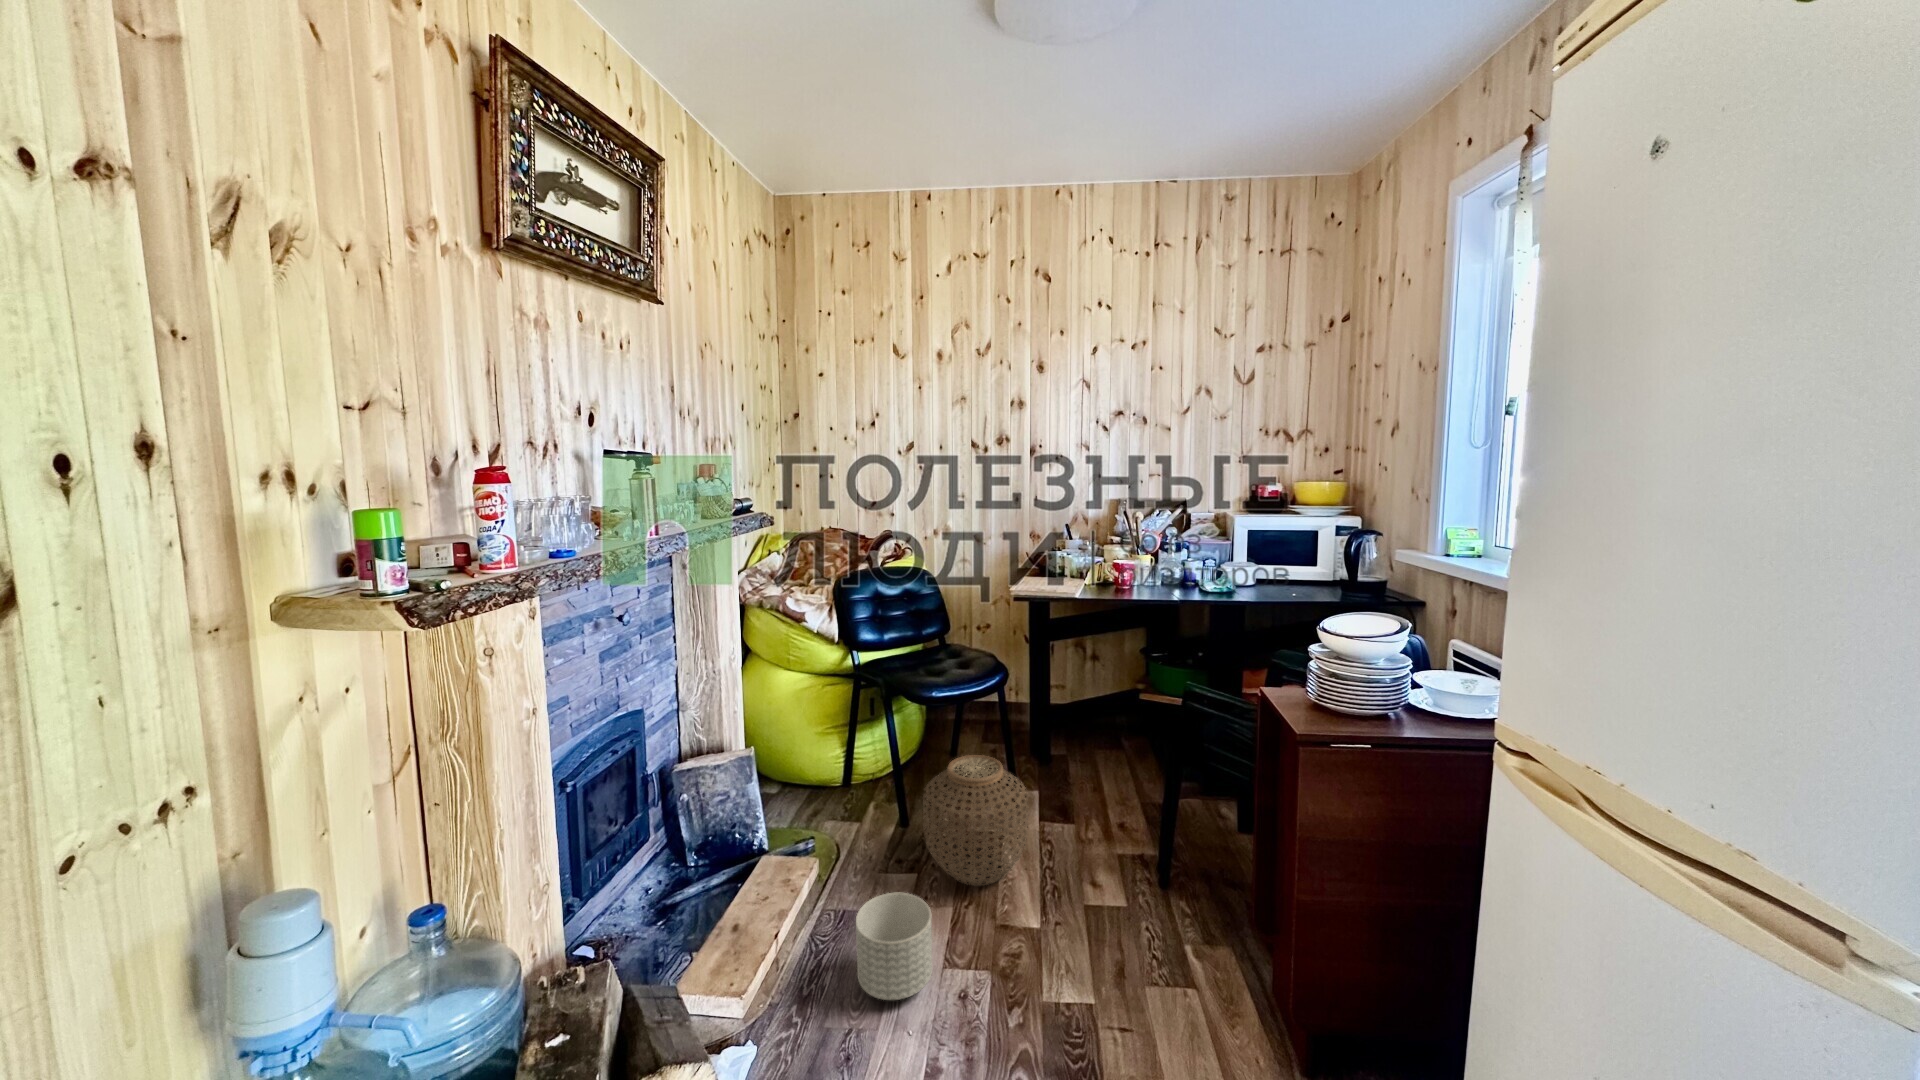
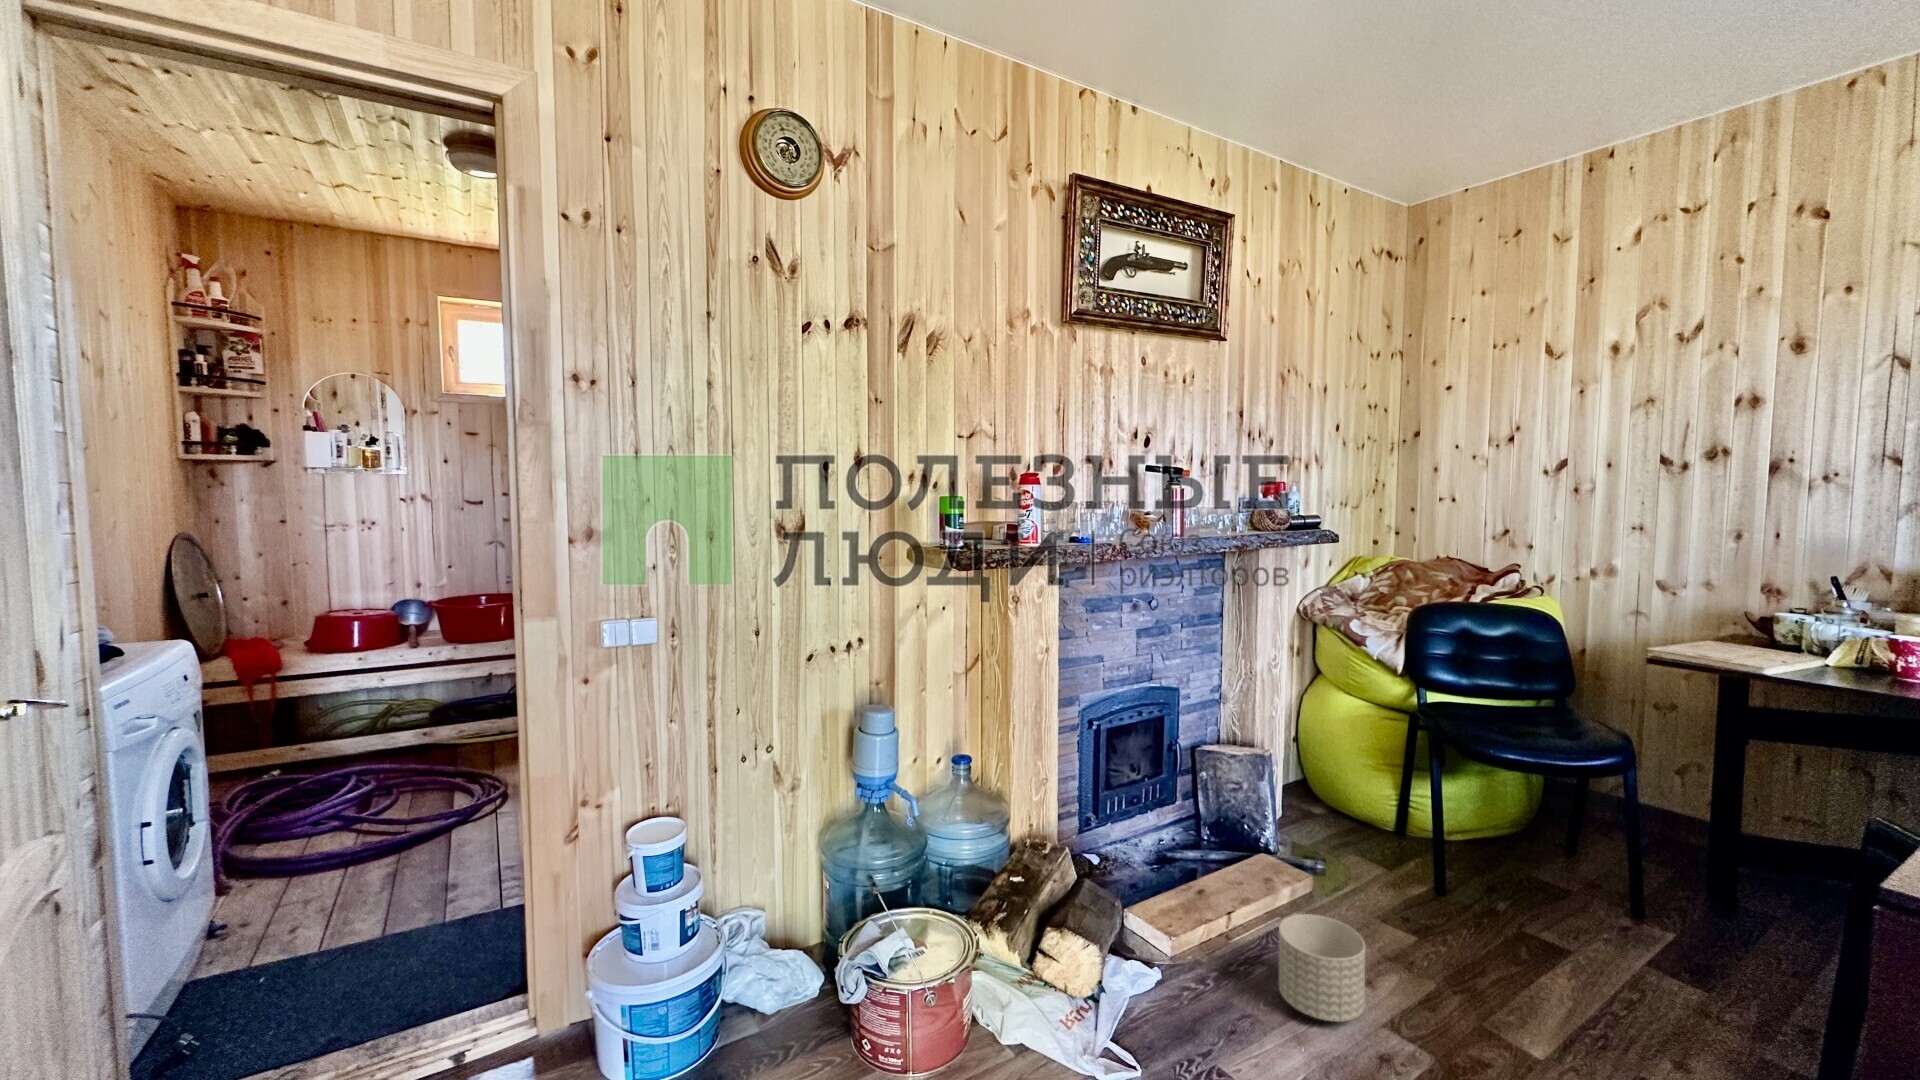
woven basket: present [923,755,1028,885] -> none [1429,831,1591,1001]

